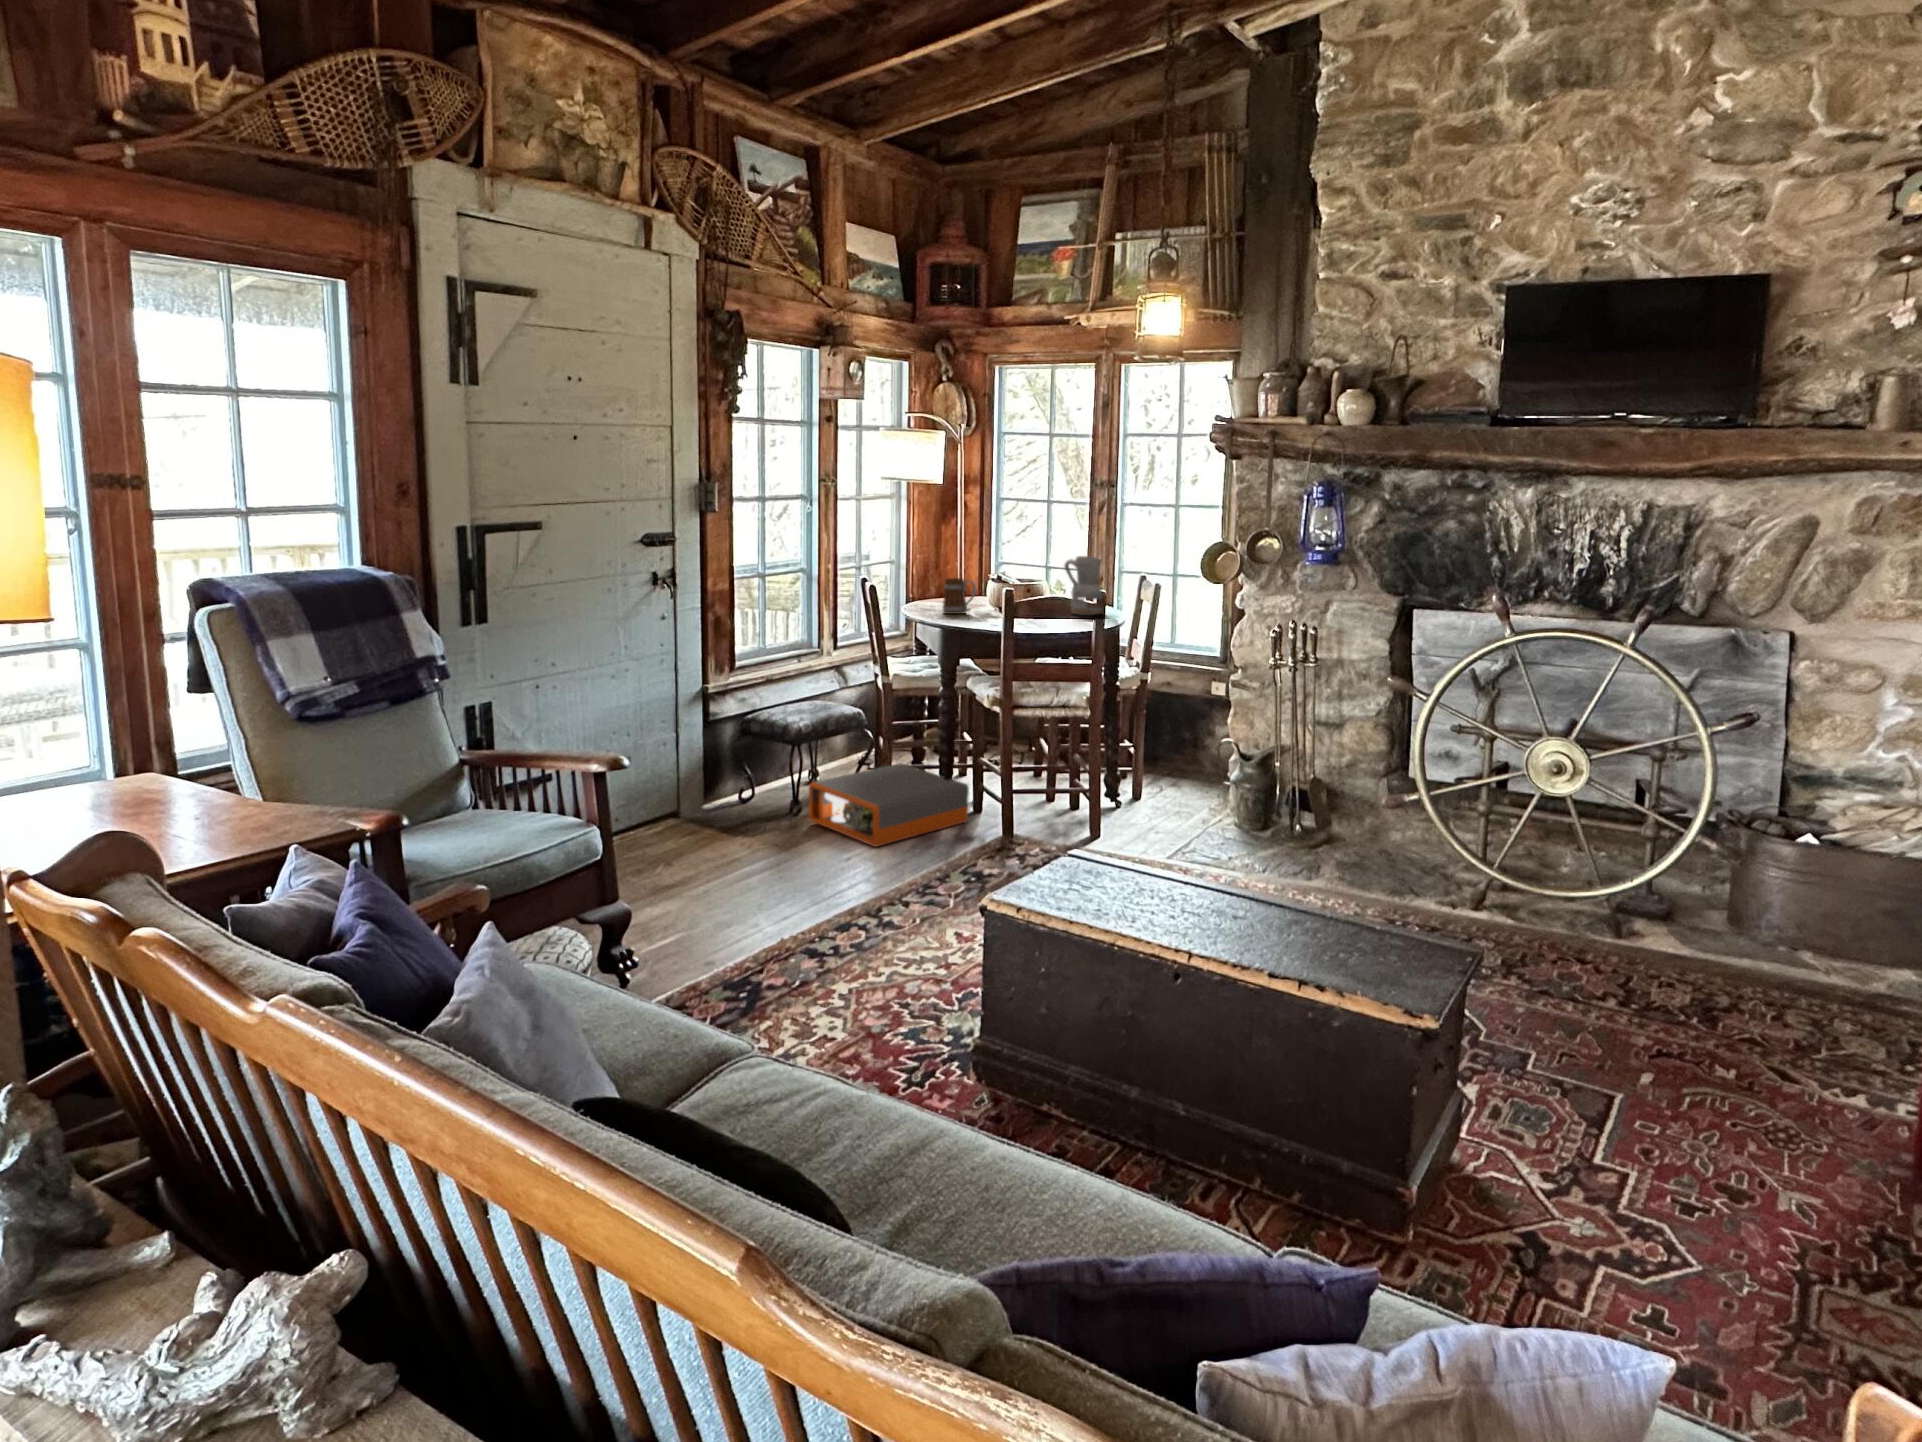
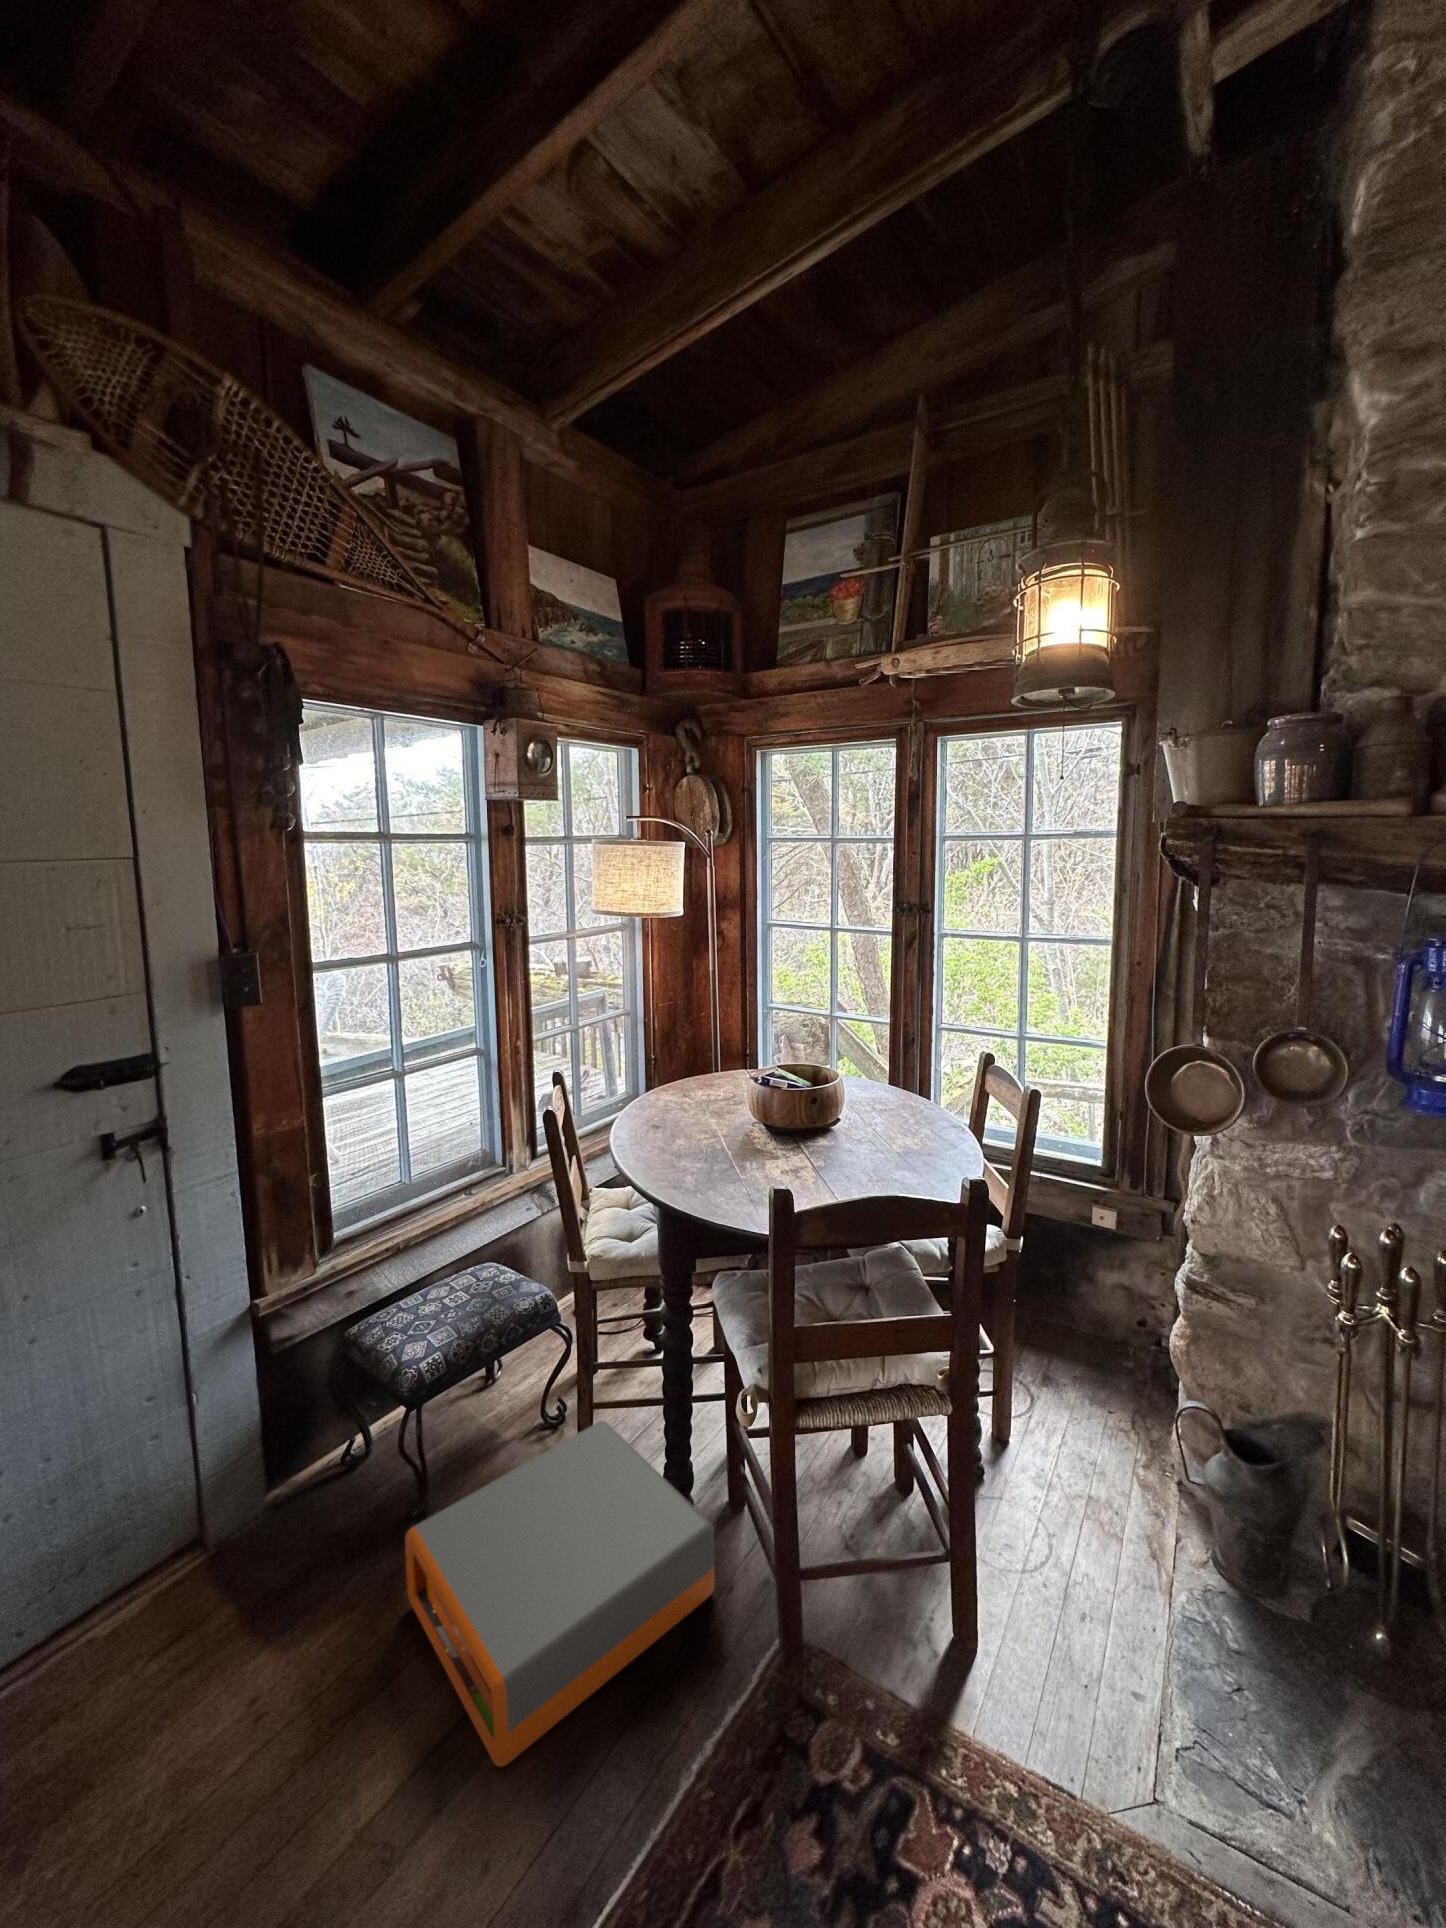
ceramic pitcher: present [1065,556,1102,615] -> none [877,1051,946,1159]
mug: present [943,578,976,614] -> none [668,1093,723,1163]

